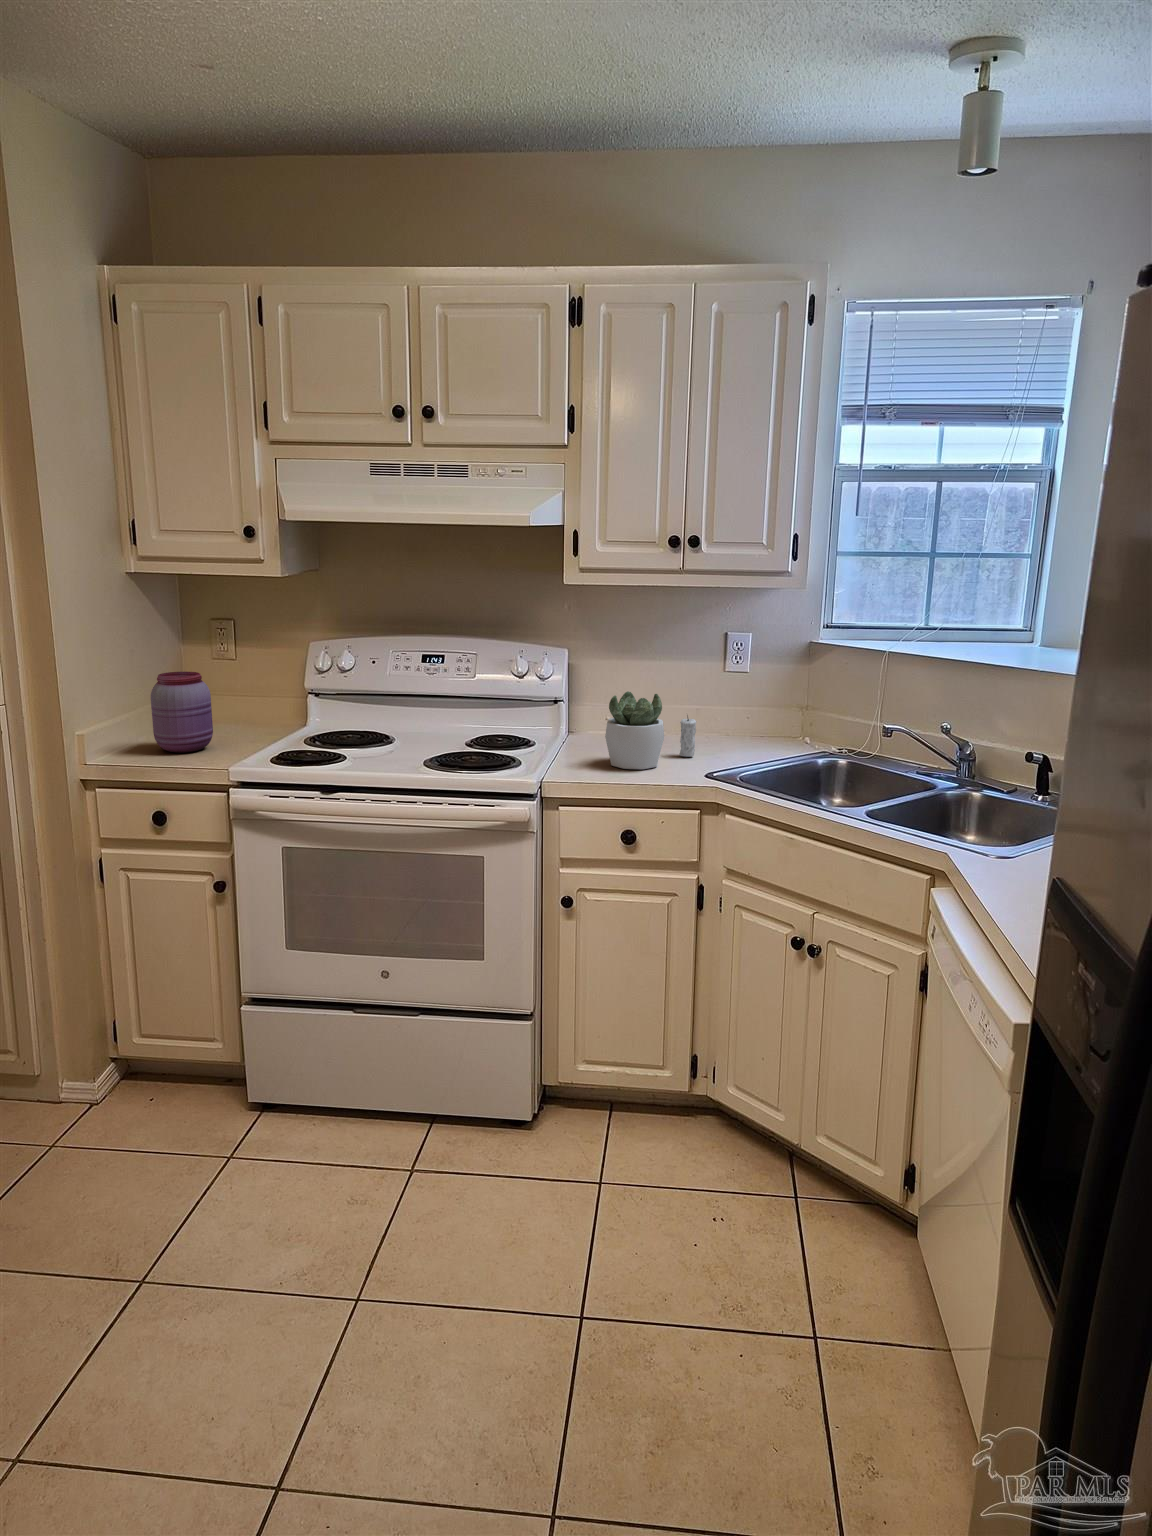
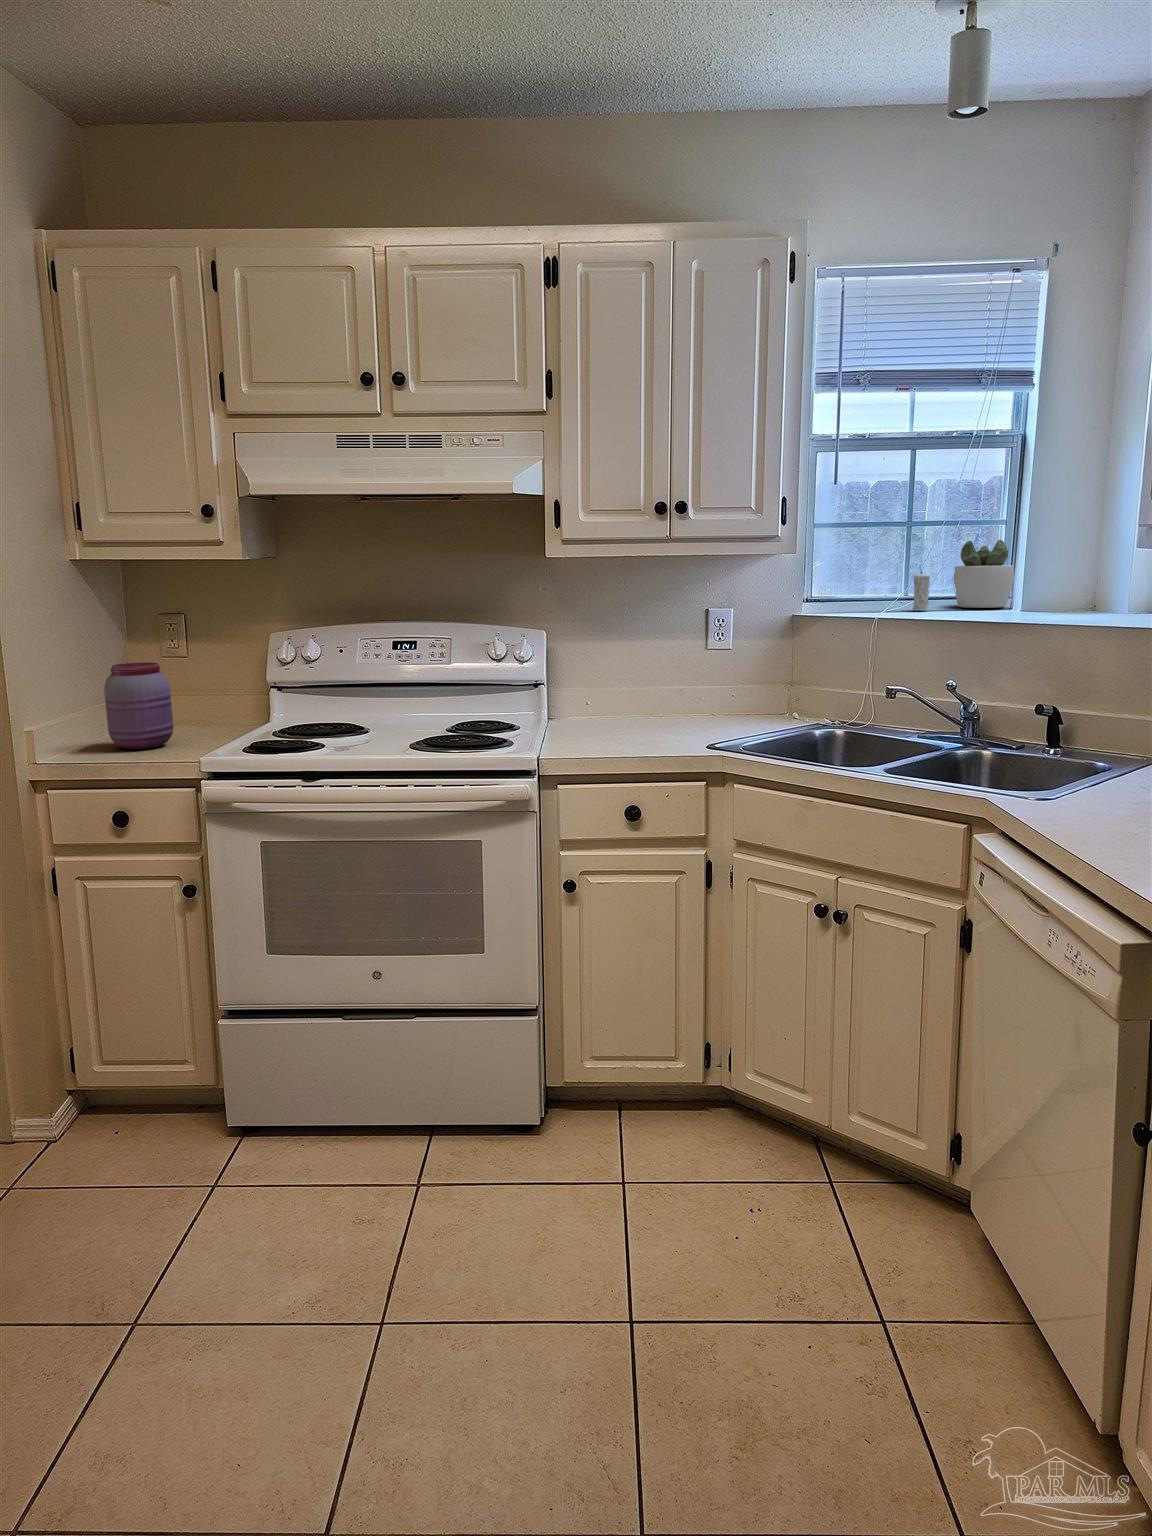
succulent plant: present [605,691,664,769] -> present [954,540,1014,608]
candle: present [679,715,696,757] -> present [913,571,930,610]

